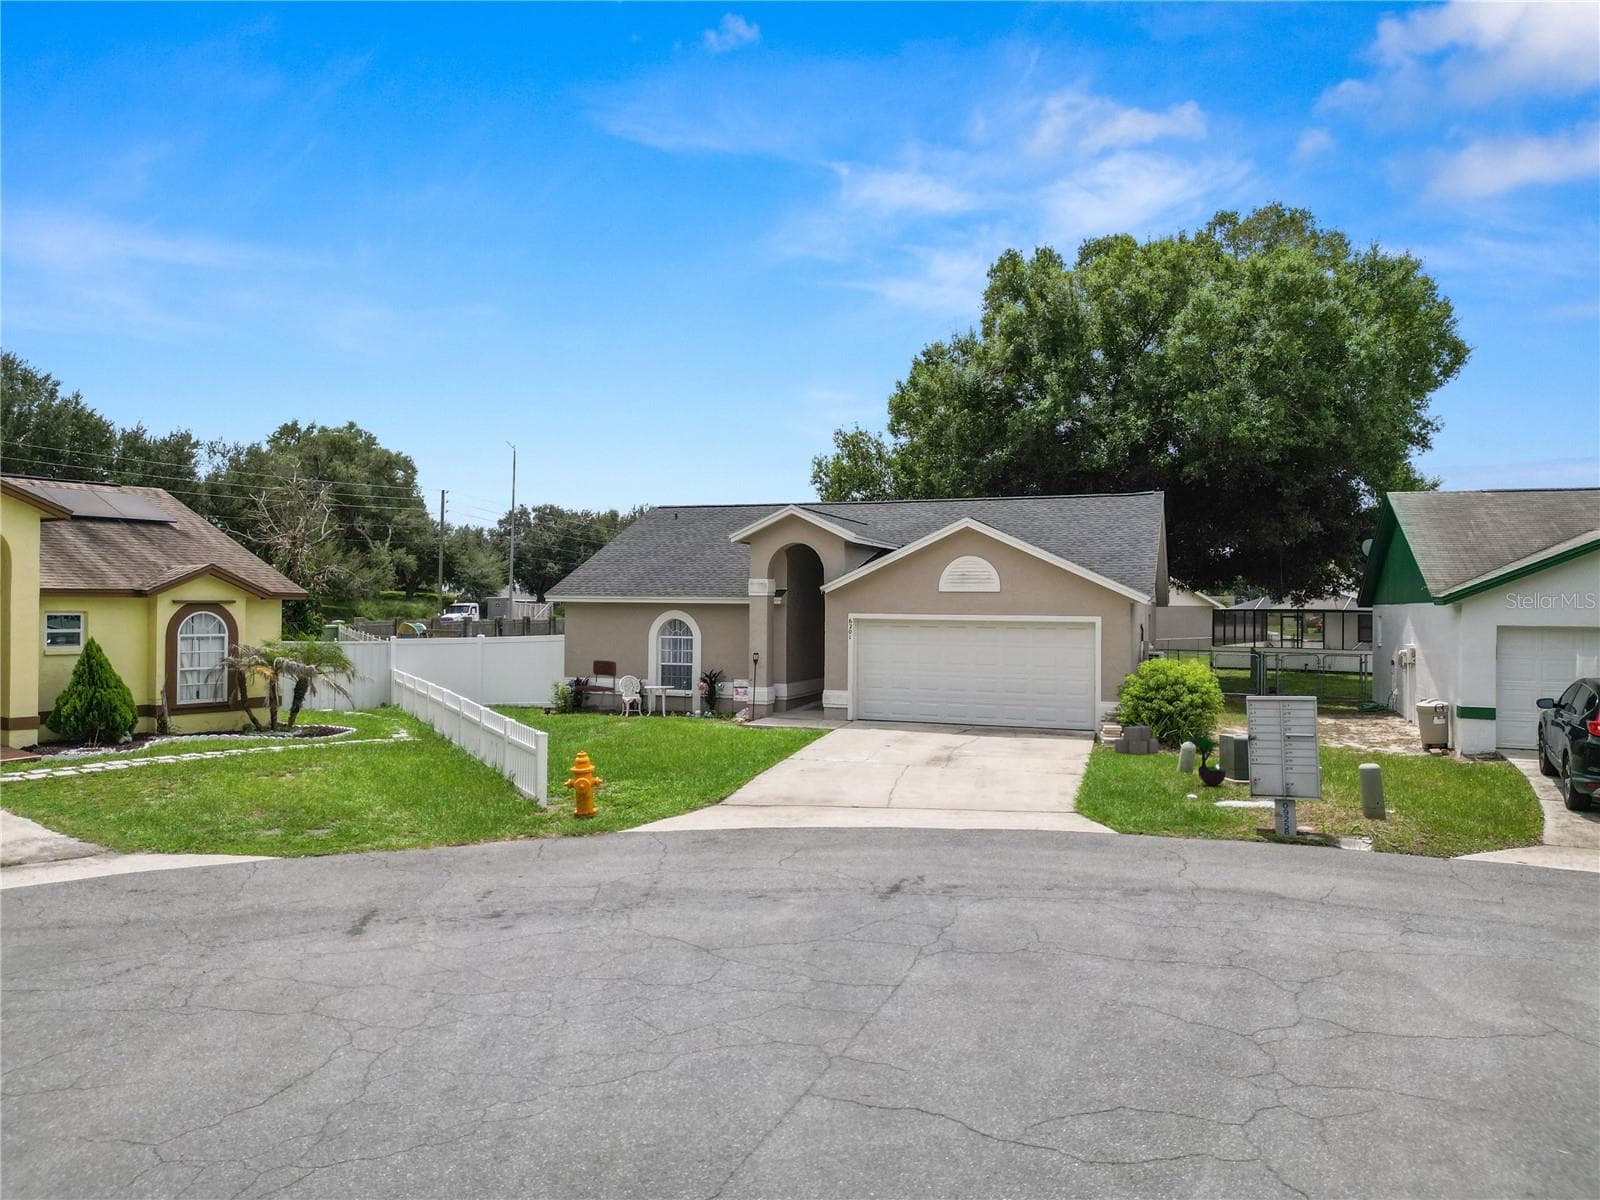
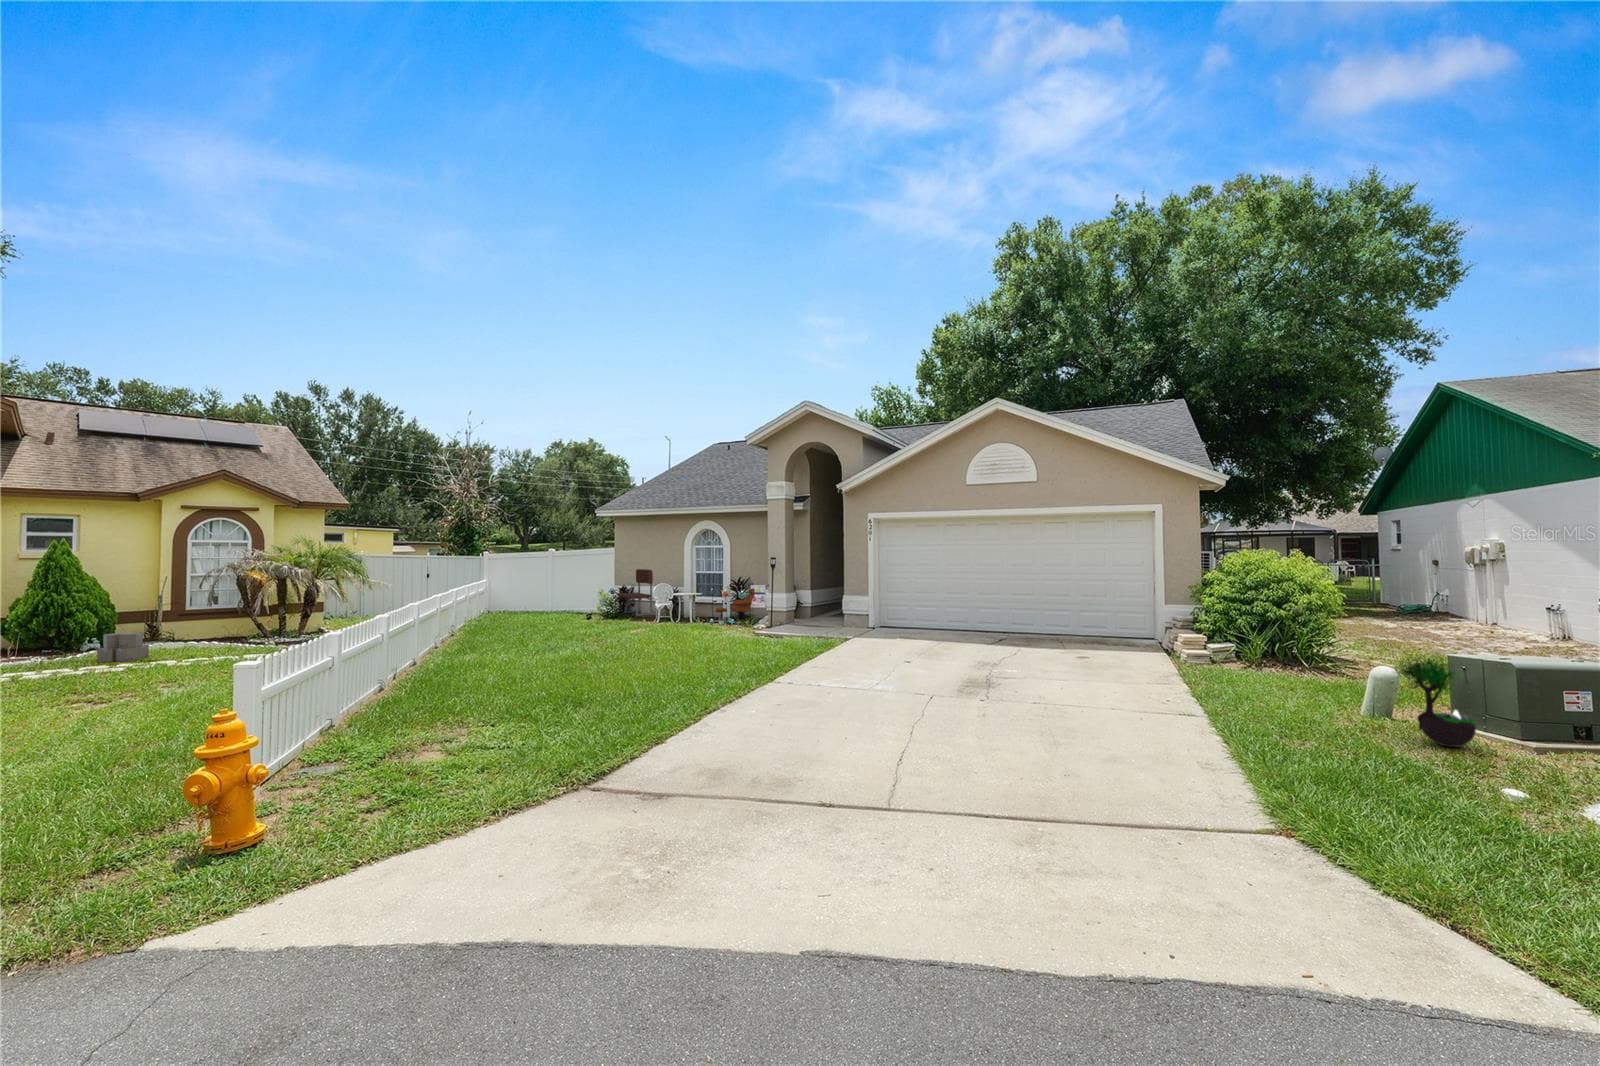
lounge chair: none [687,683,728,715] -> present [716,588,755,620]
cardboard box: present [1115,726,1158,755] -> present [97,633,149,662]

